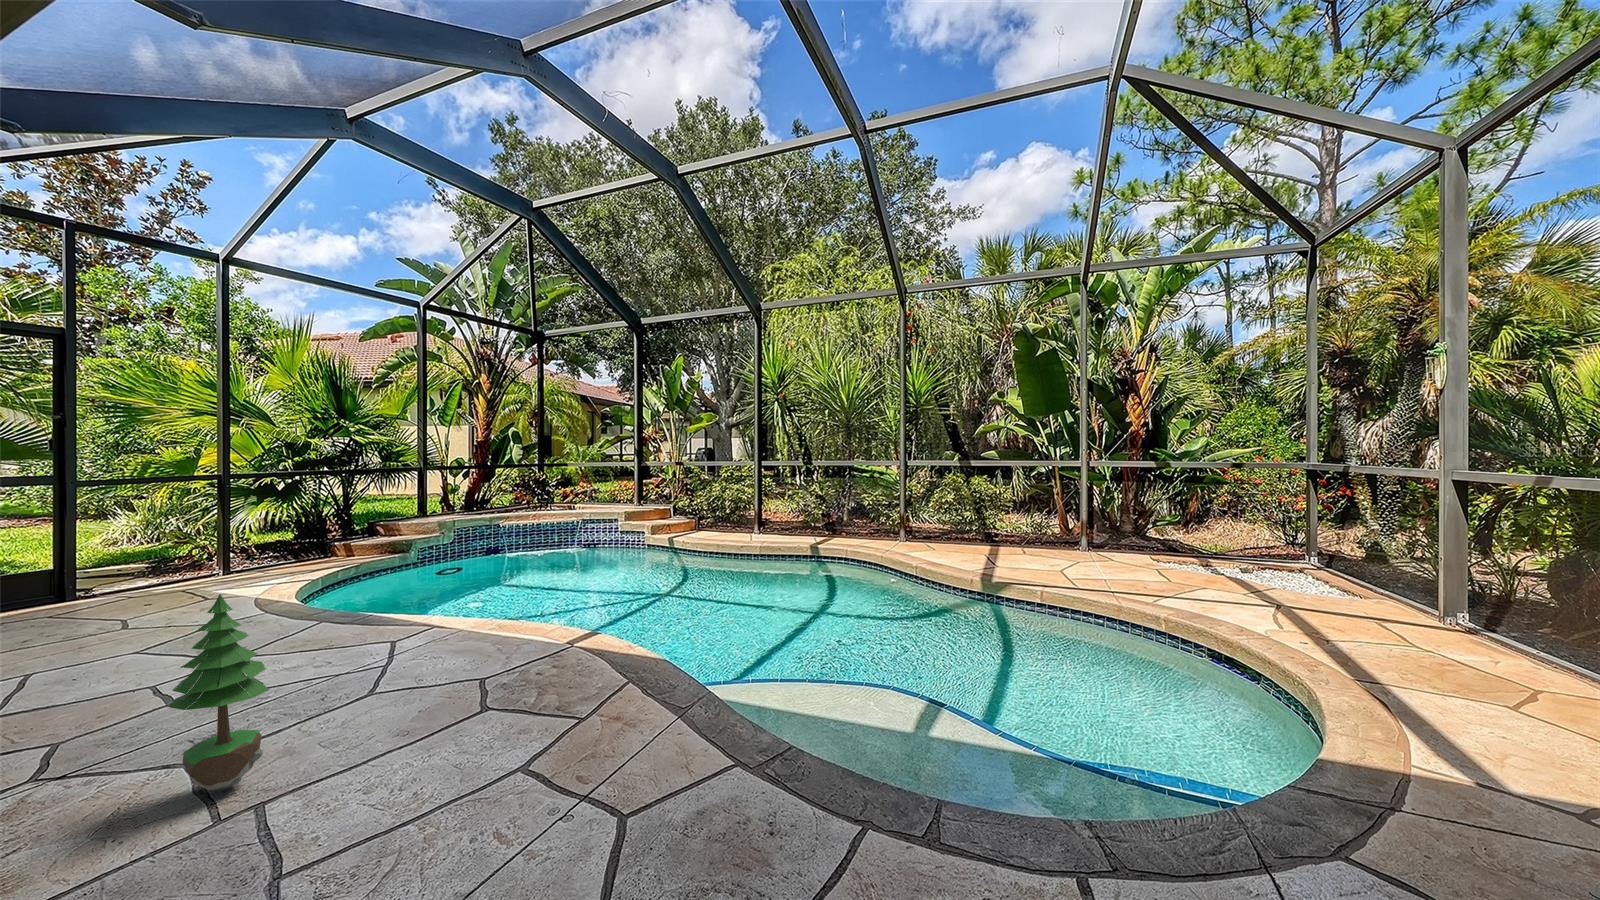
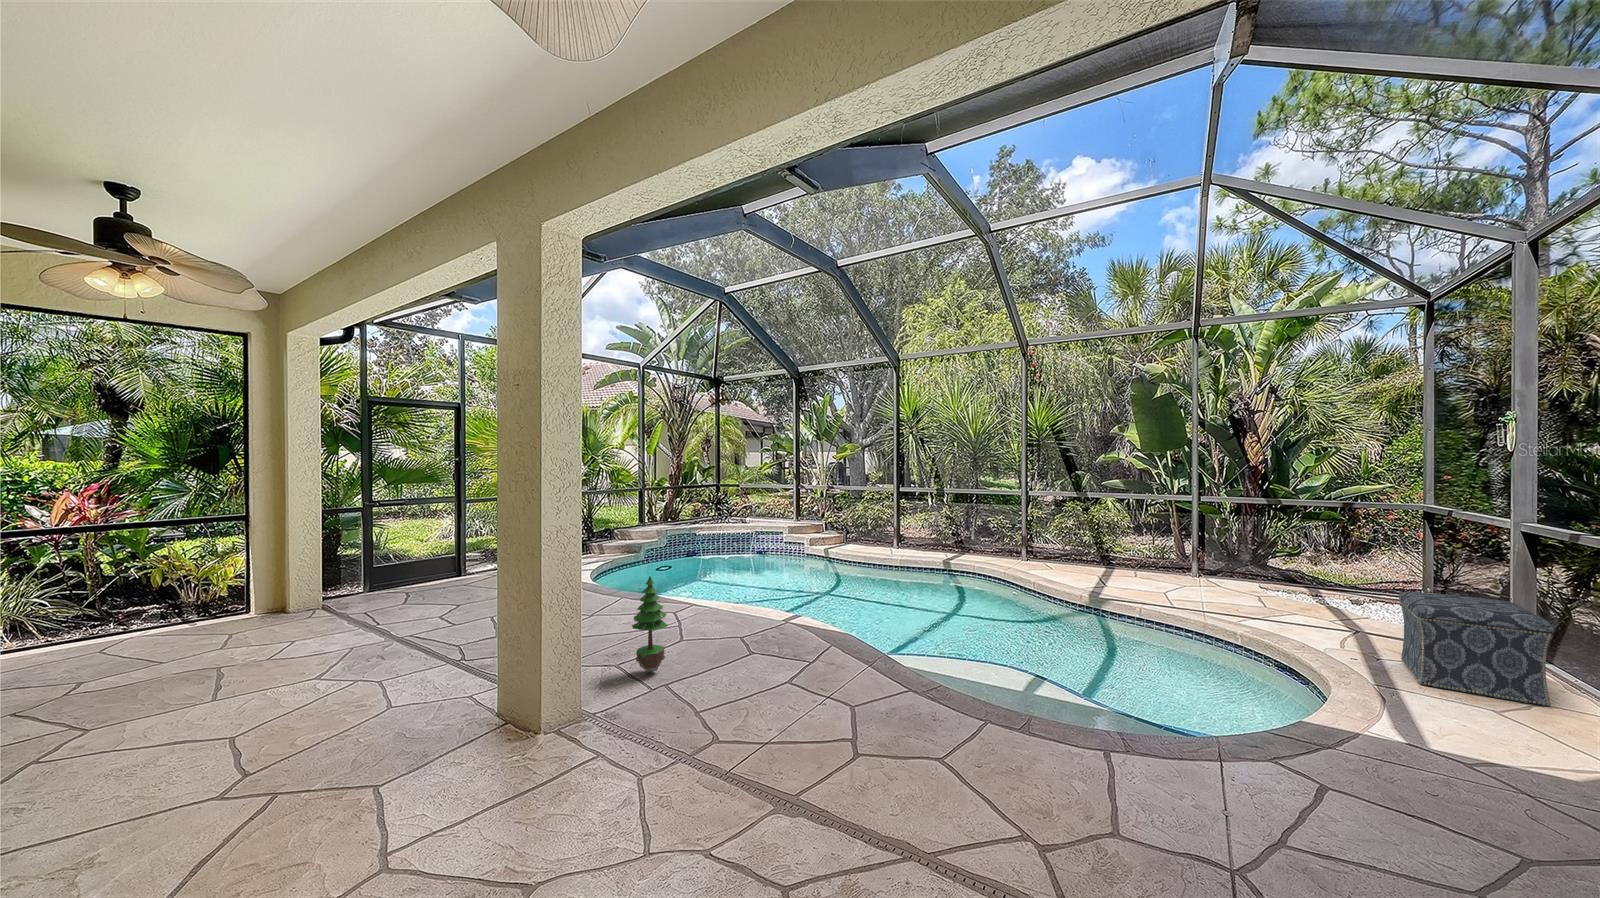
ottoman: none [1353,556,1565,695] -> present [1399,592,1554,707]

